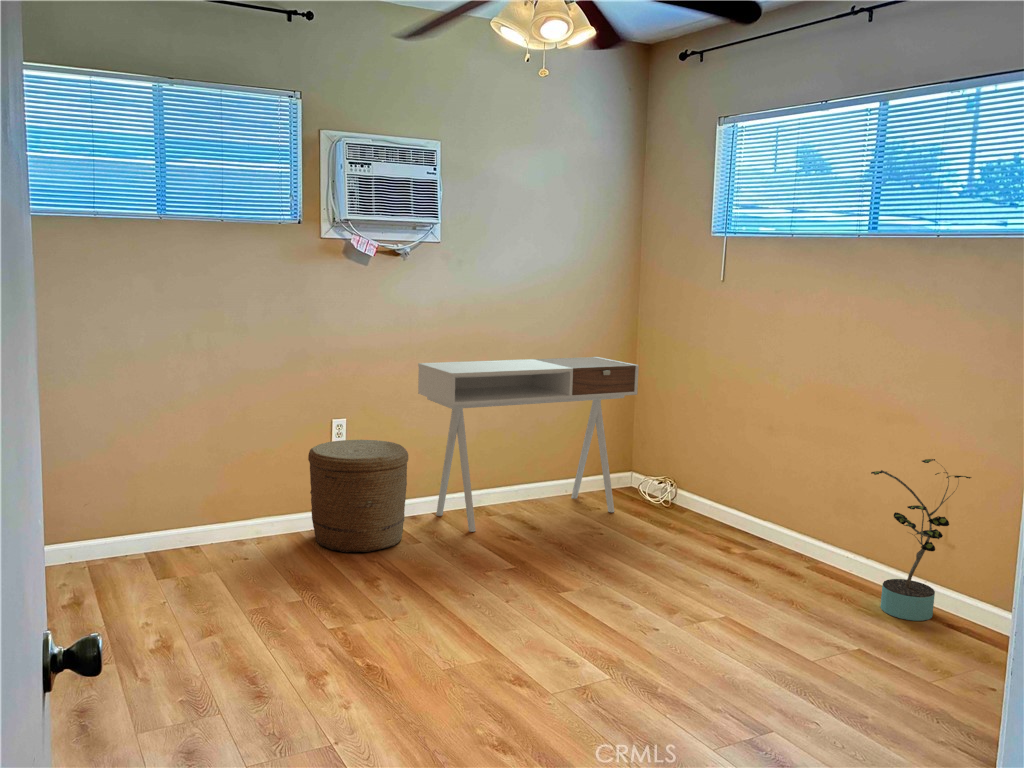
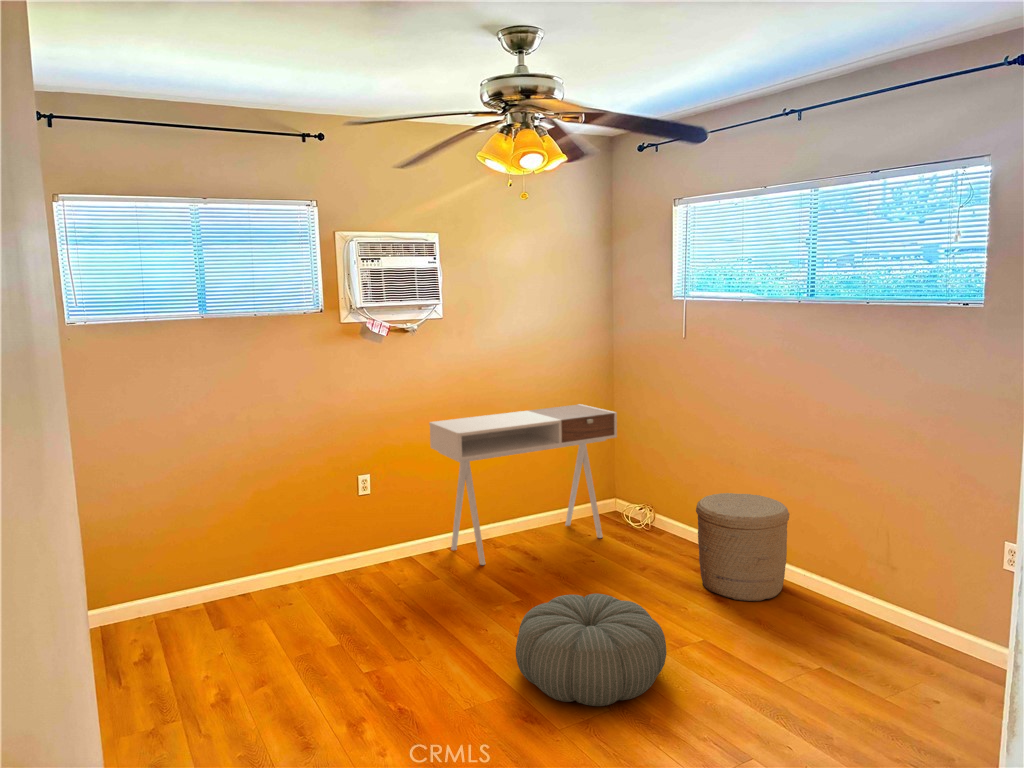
woven basket: present [308,440,408,553] -> present [696,493,790,601]
potted plant: present [871,459,971,621] -> none [821,493,908,635]
pouf: none [506,554,680,672] -> present [516,594,666,706]

